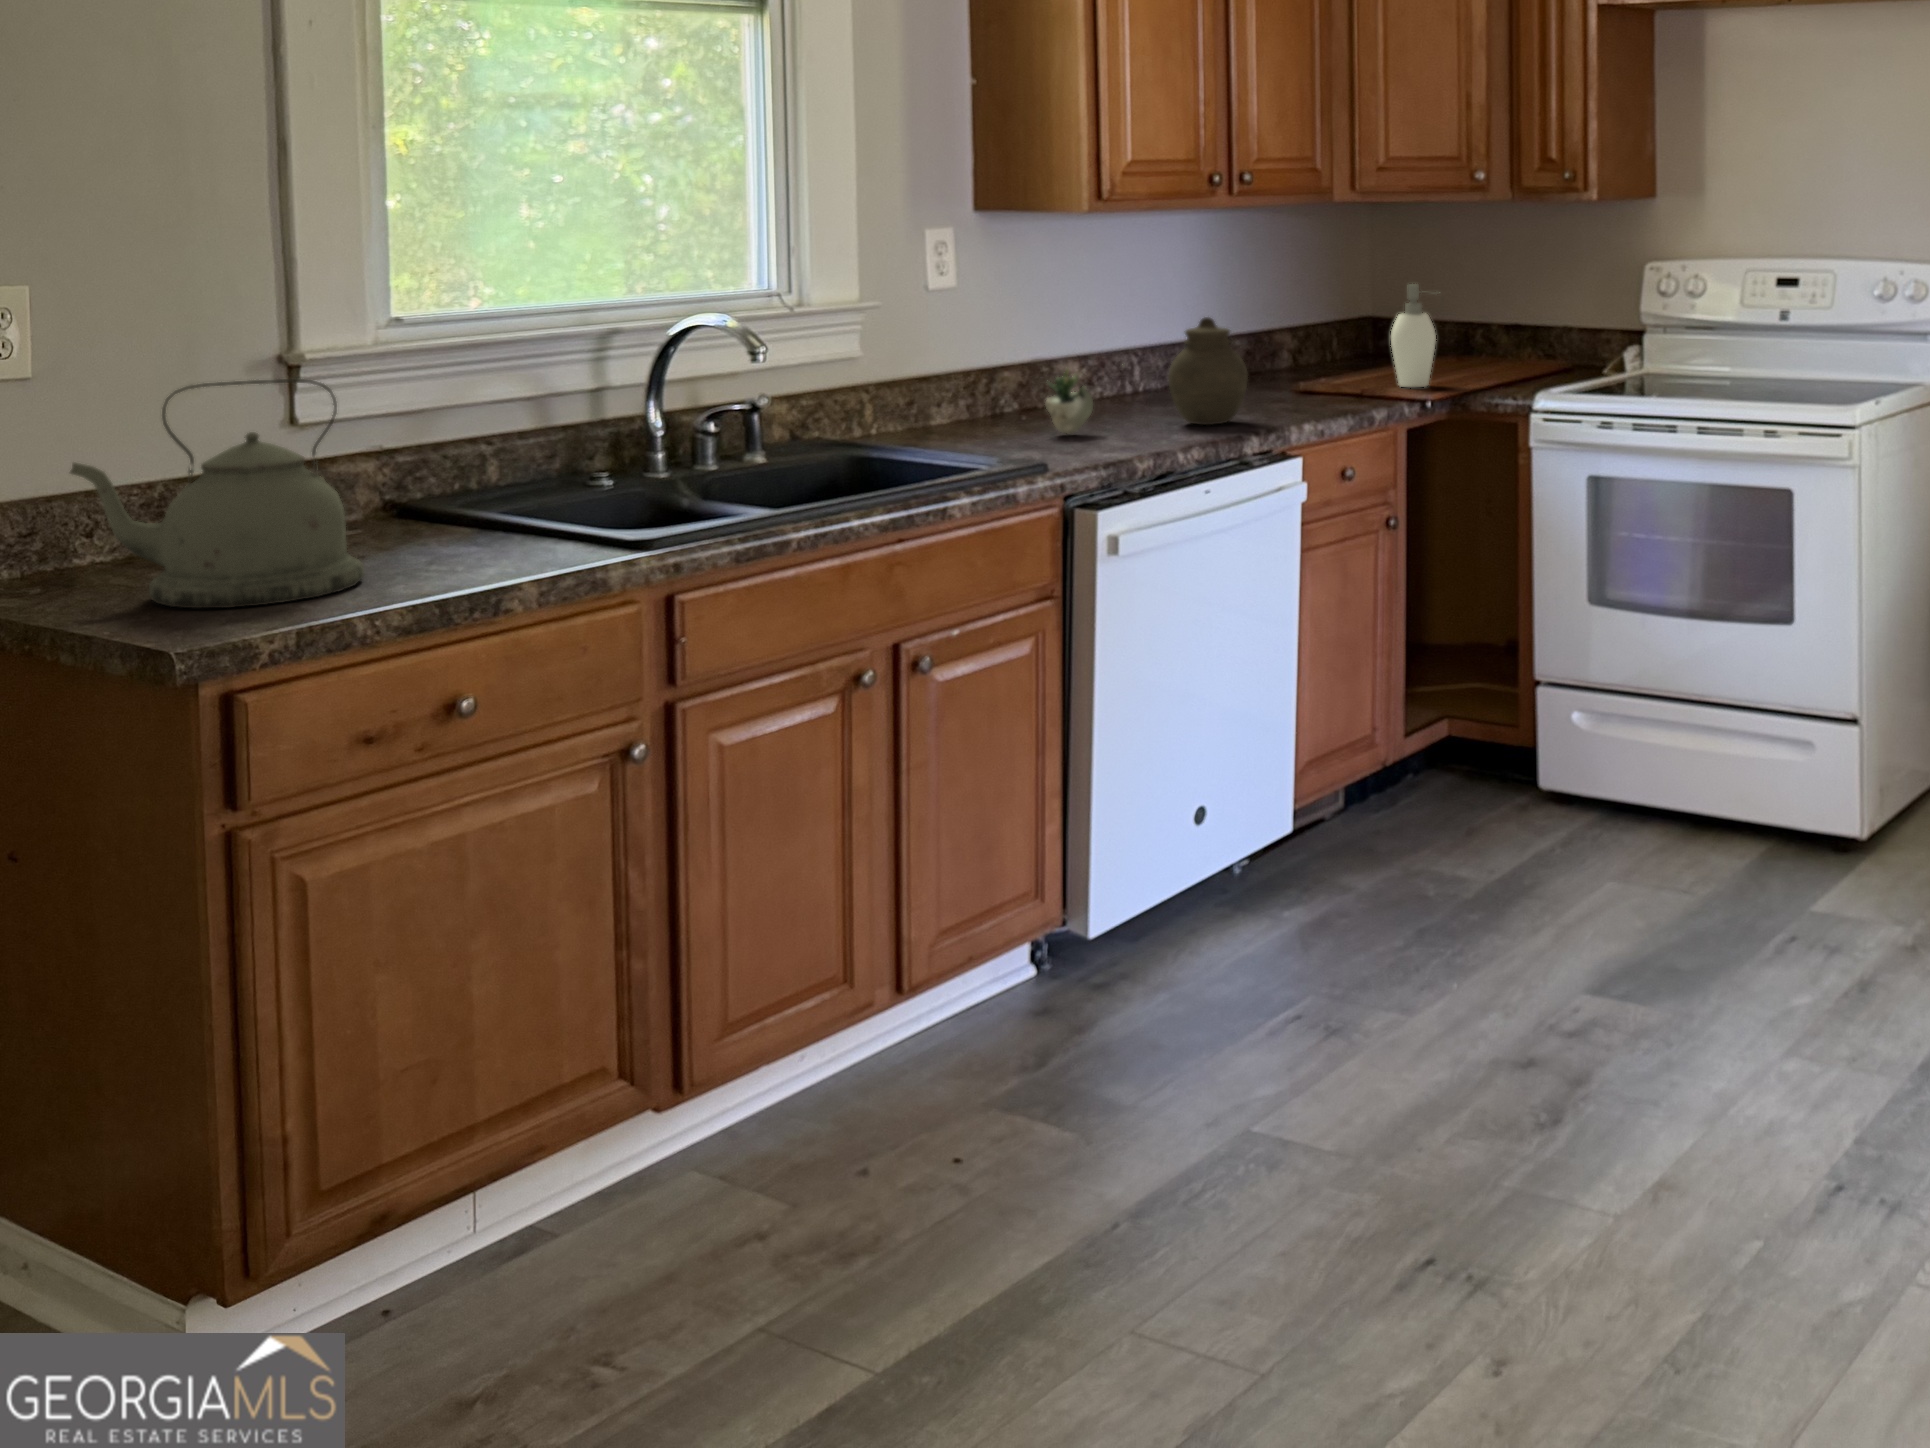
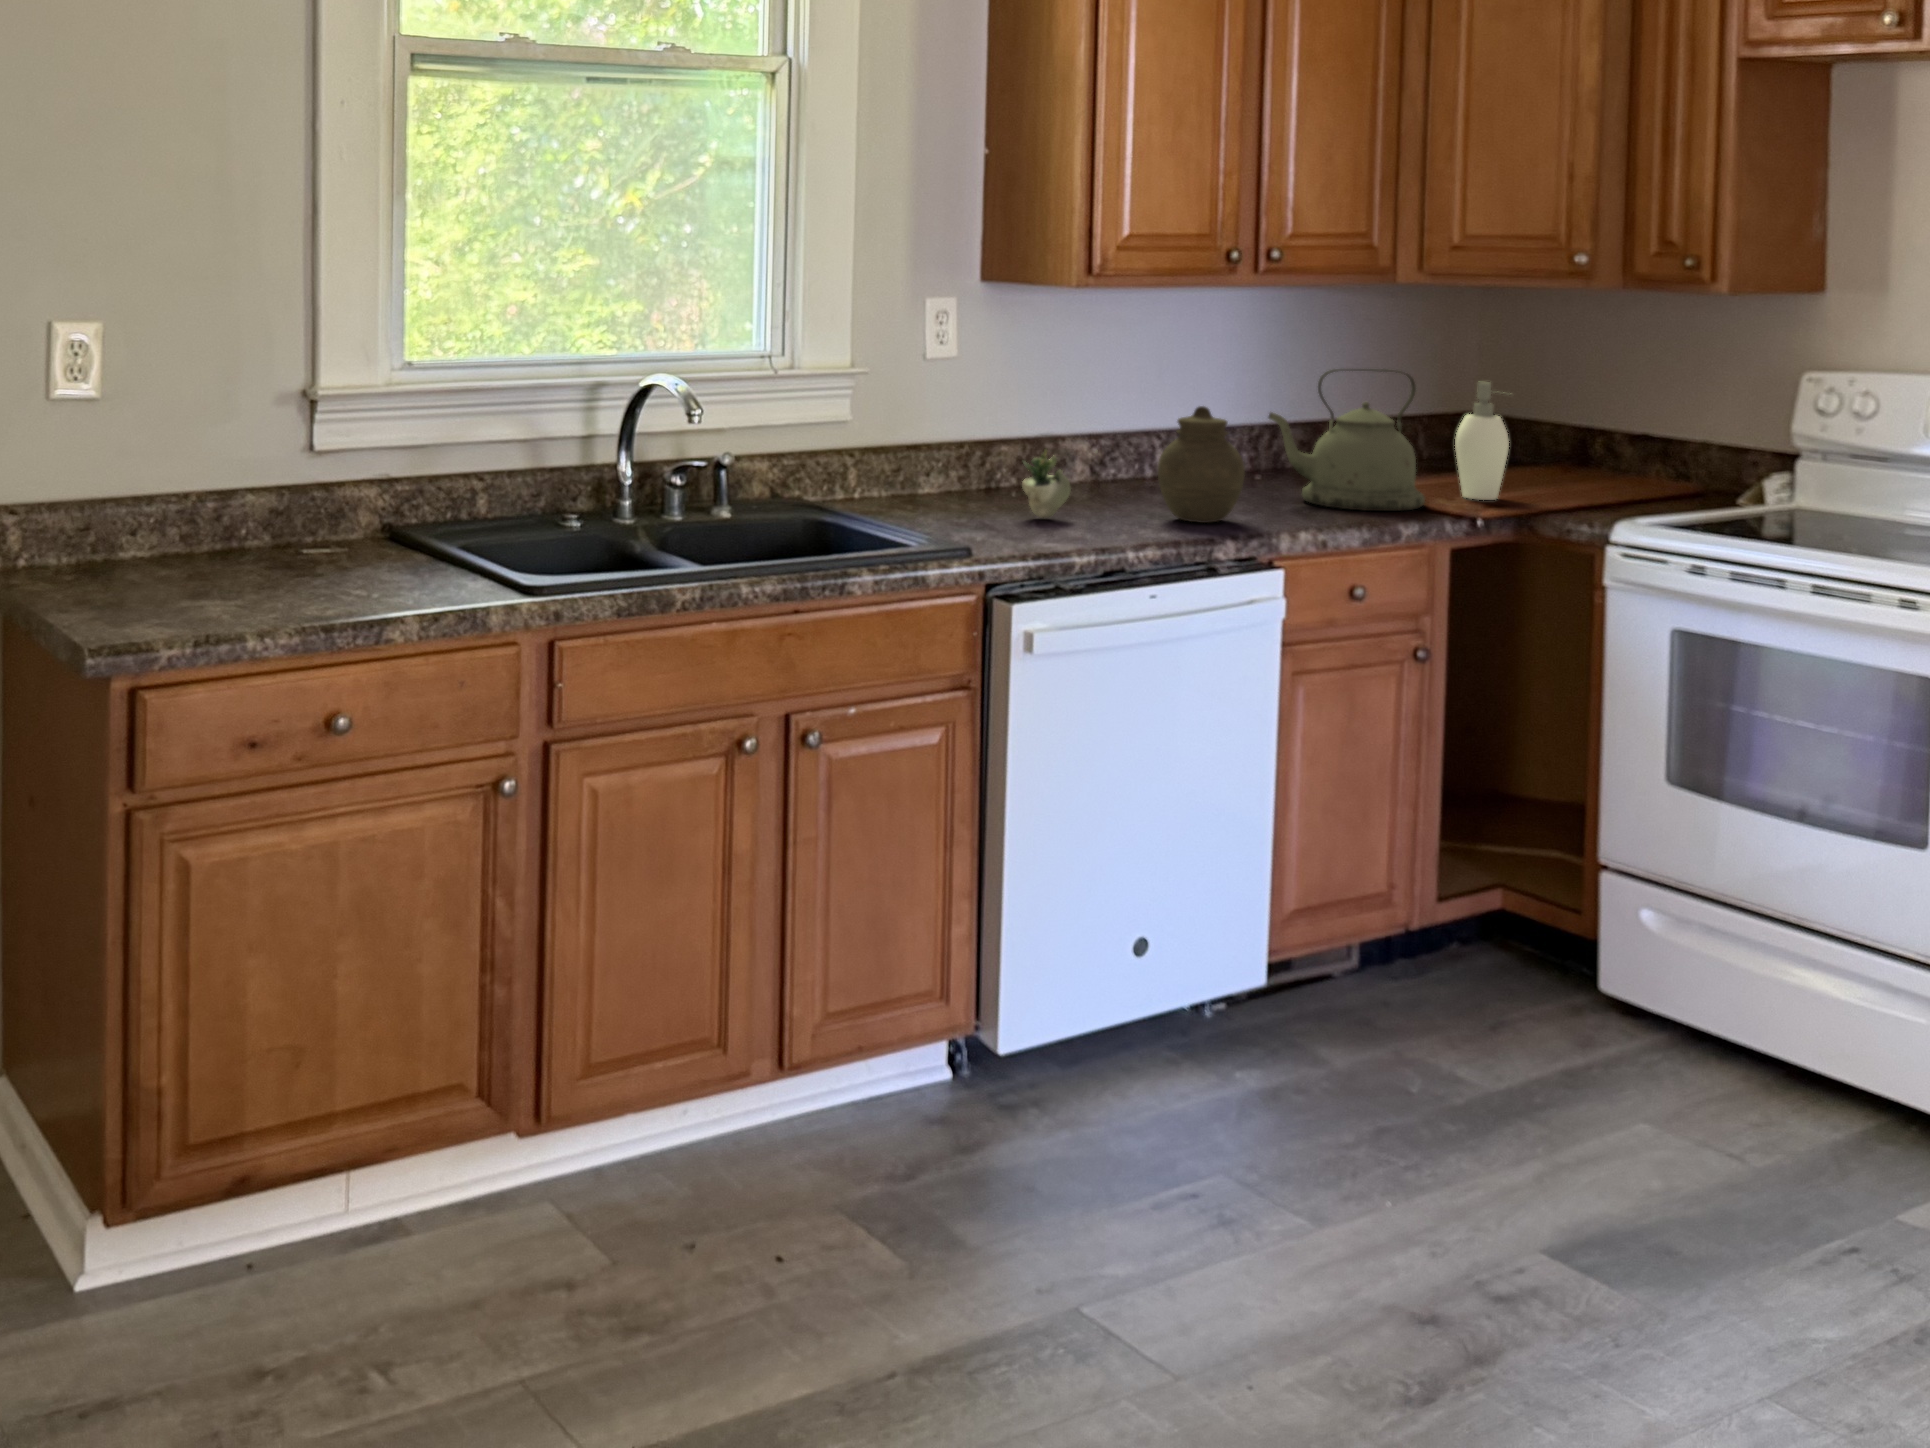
kettle: present [70,379,365,608] -> present [1268,369,1425,511]

